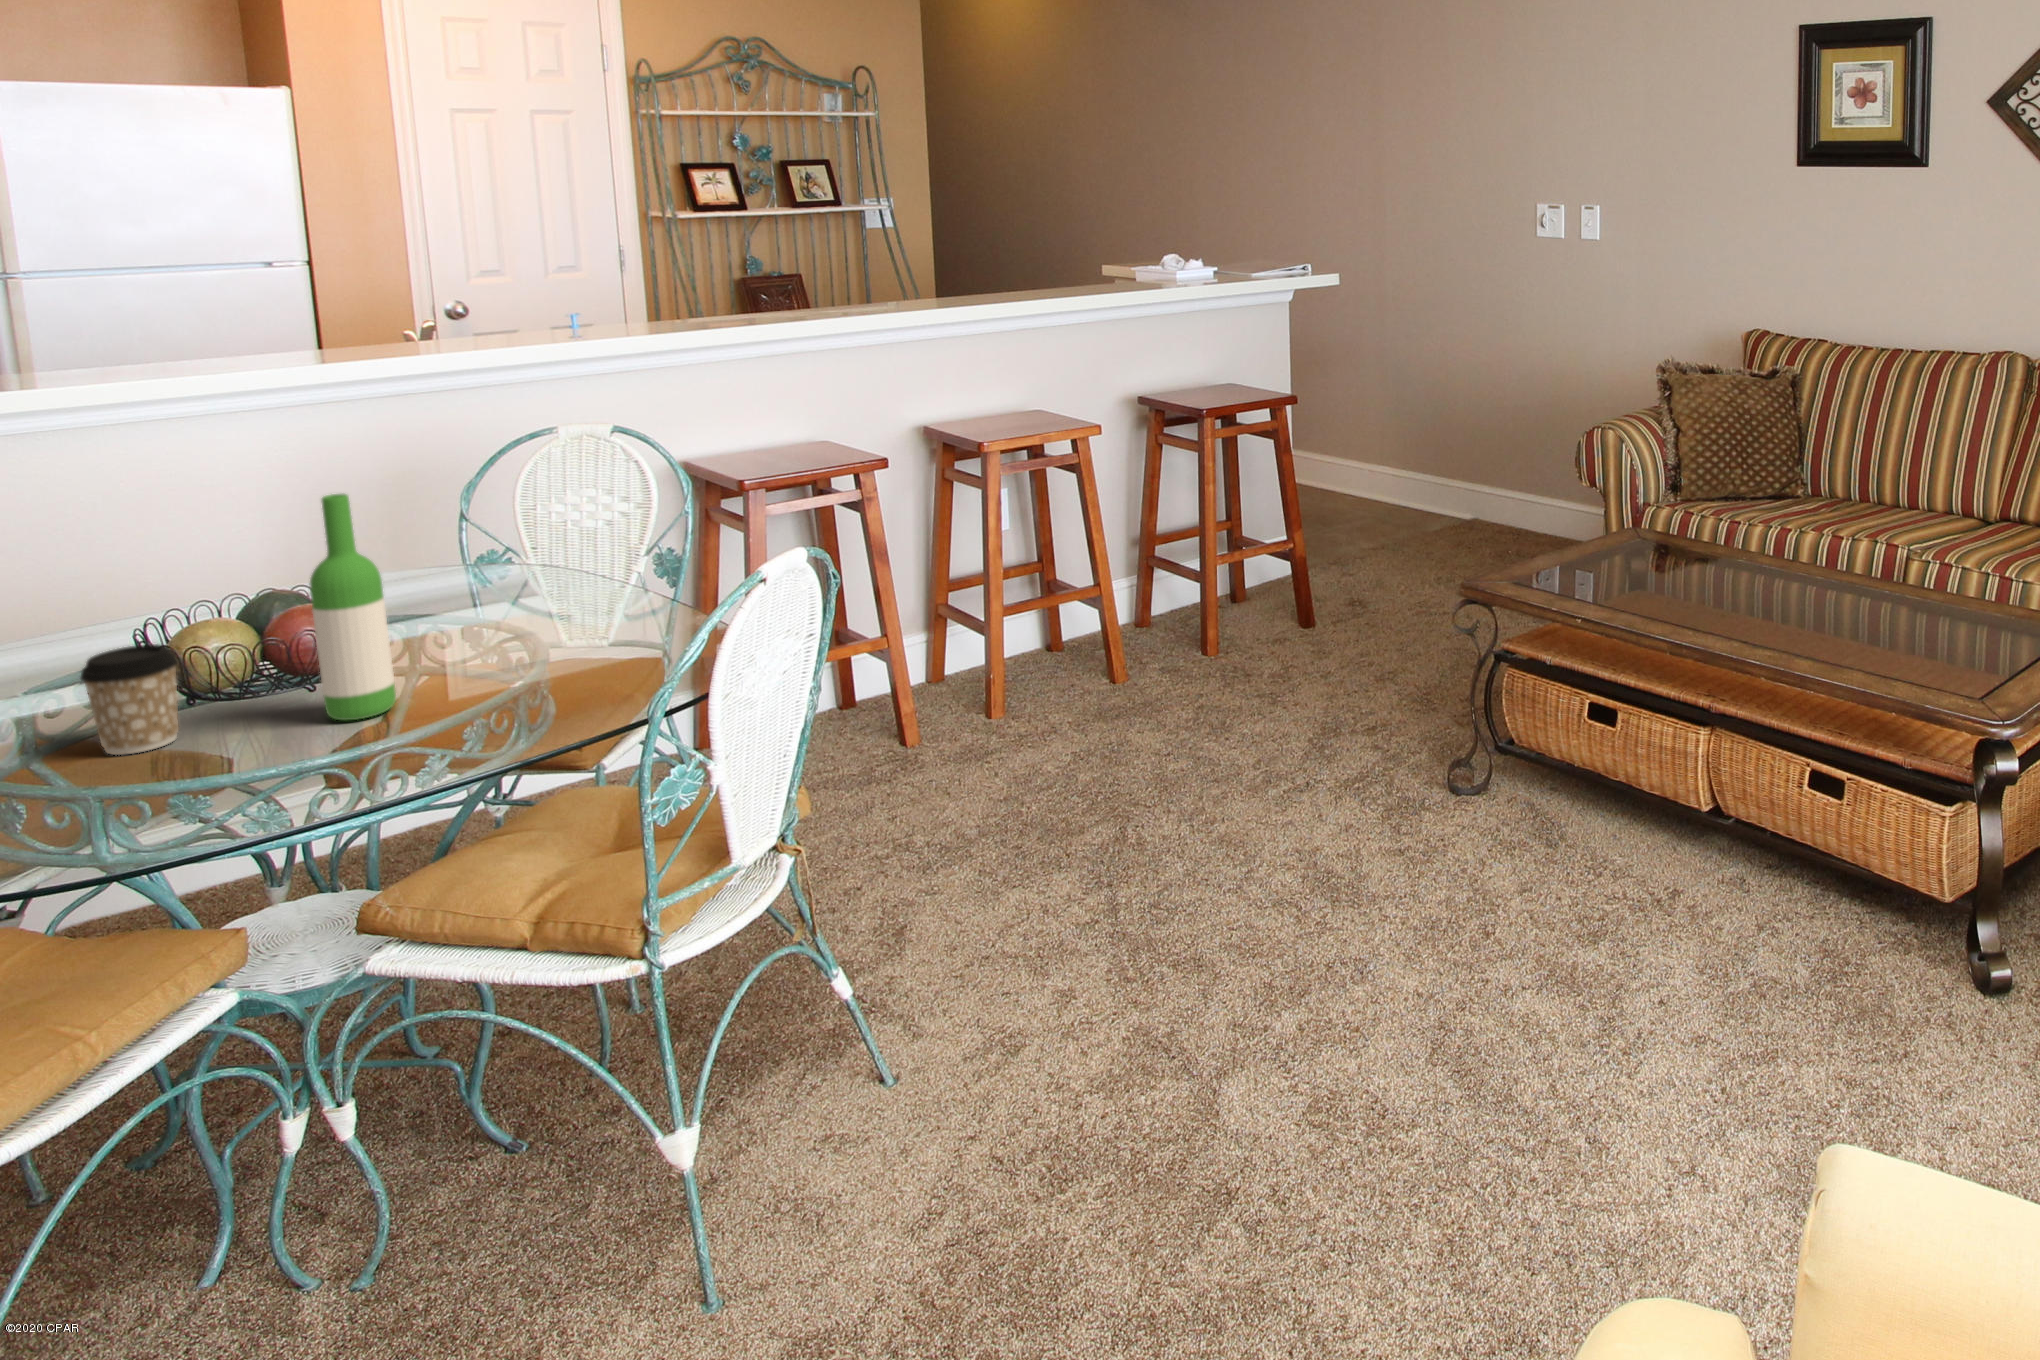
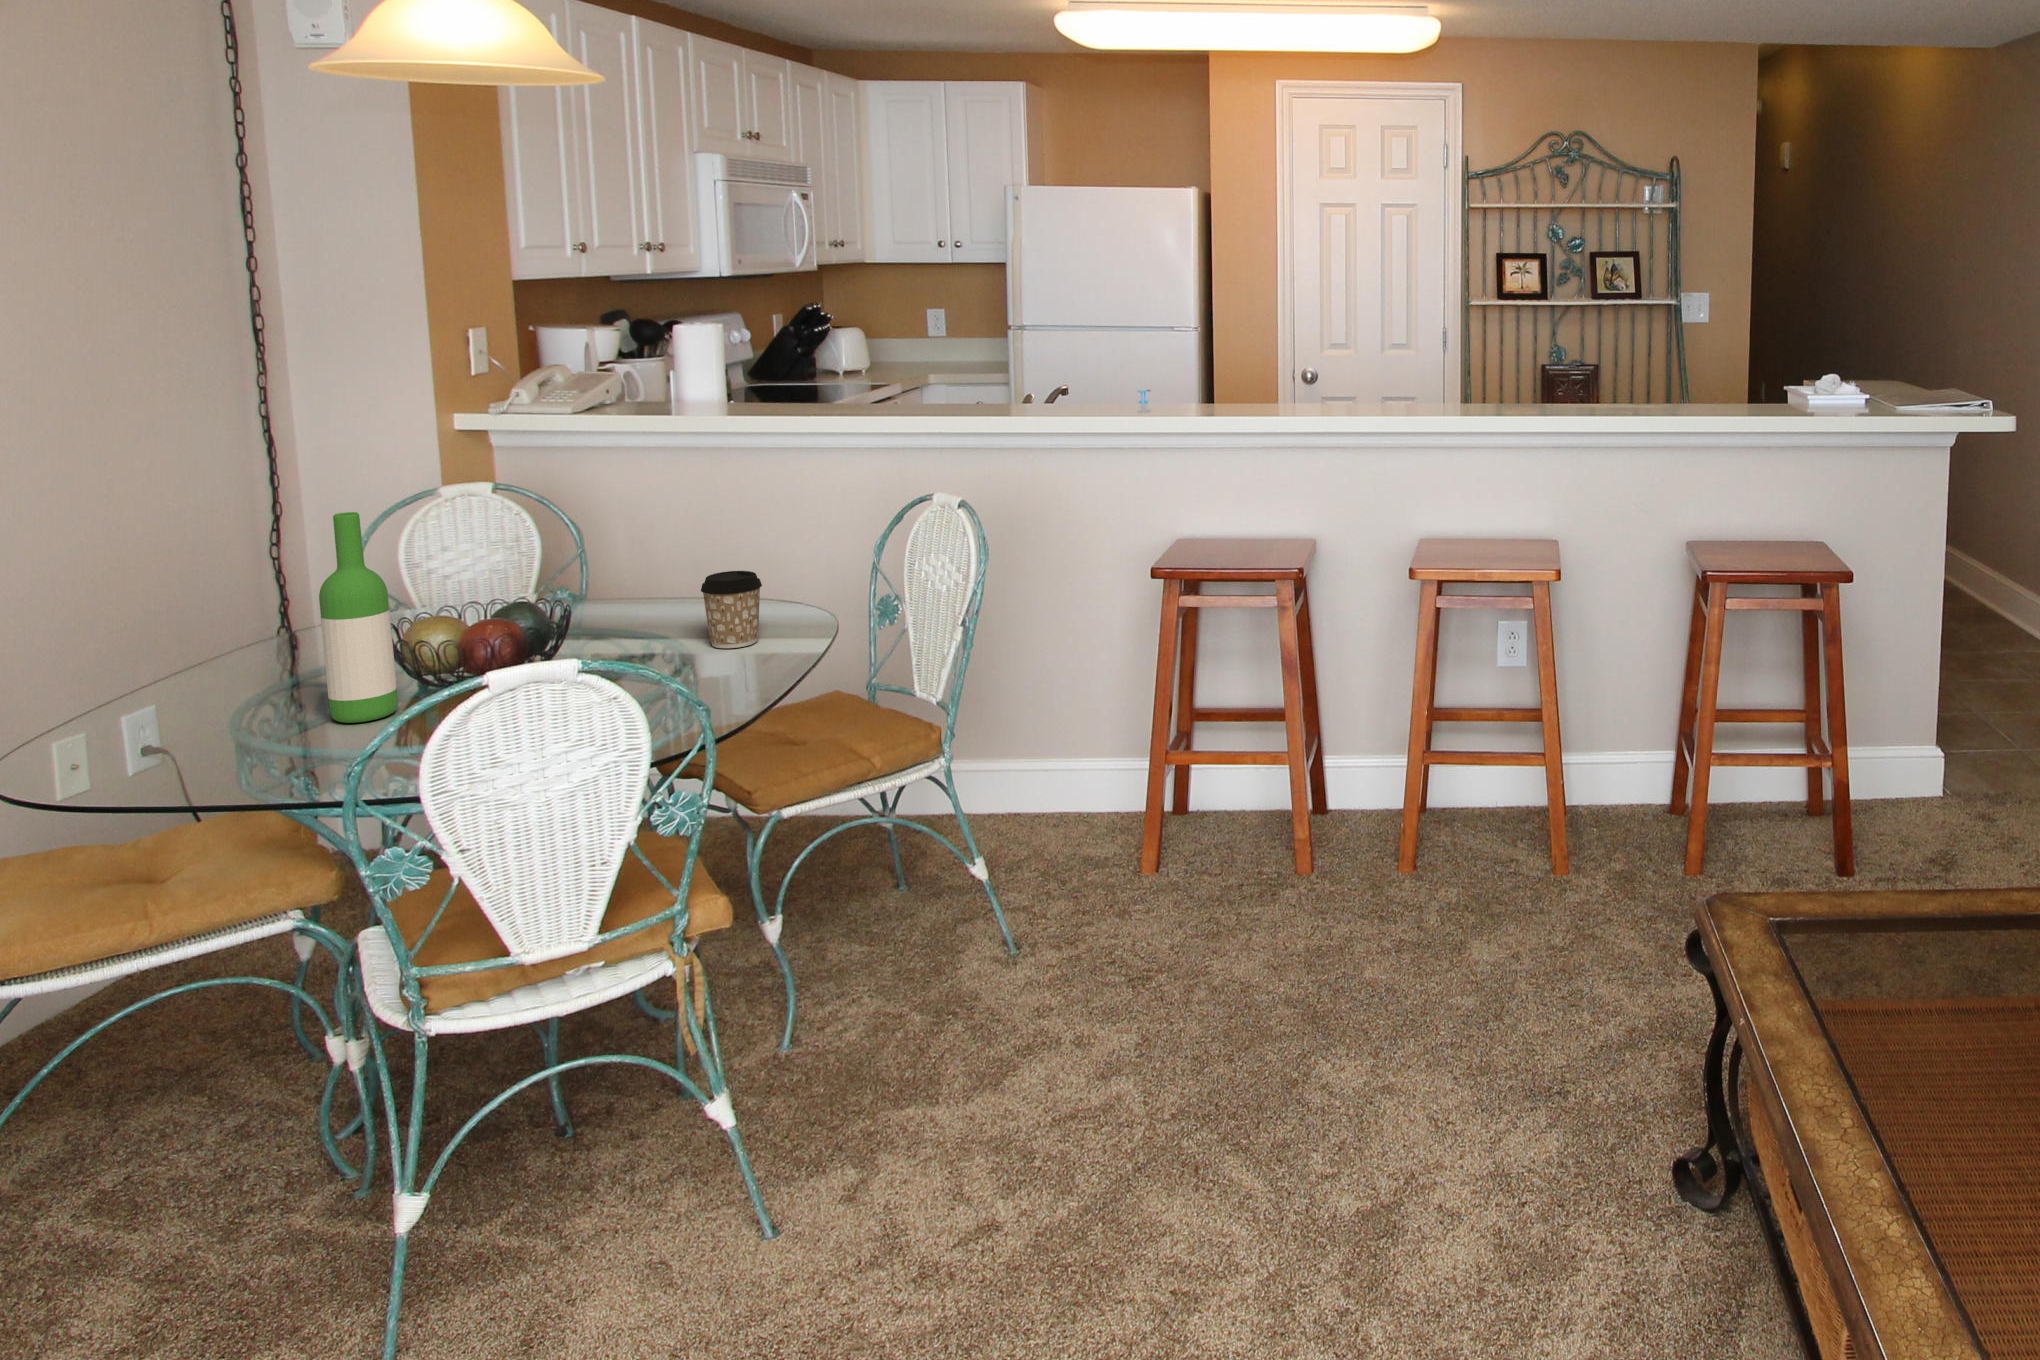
coffee cup: present [80,644,179,755] -> present [701,571,762,648]

